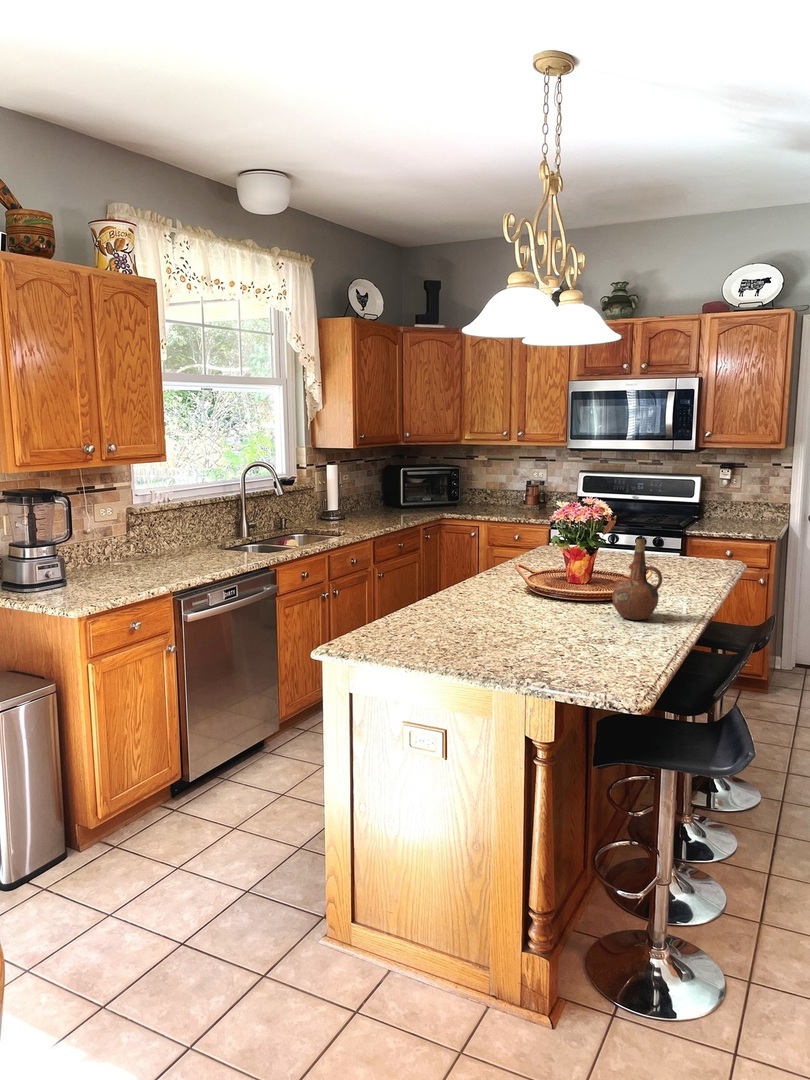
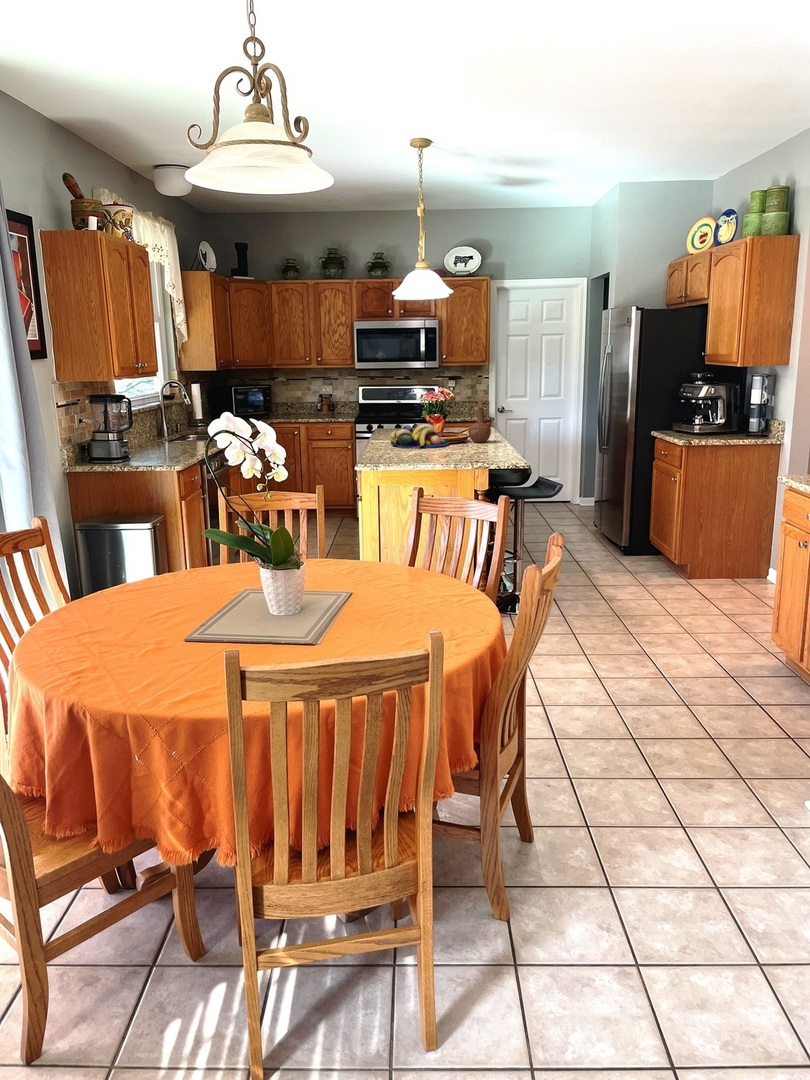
fruit bowl: none [456,570,565,626] -> present [390,423,449,448]

